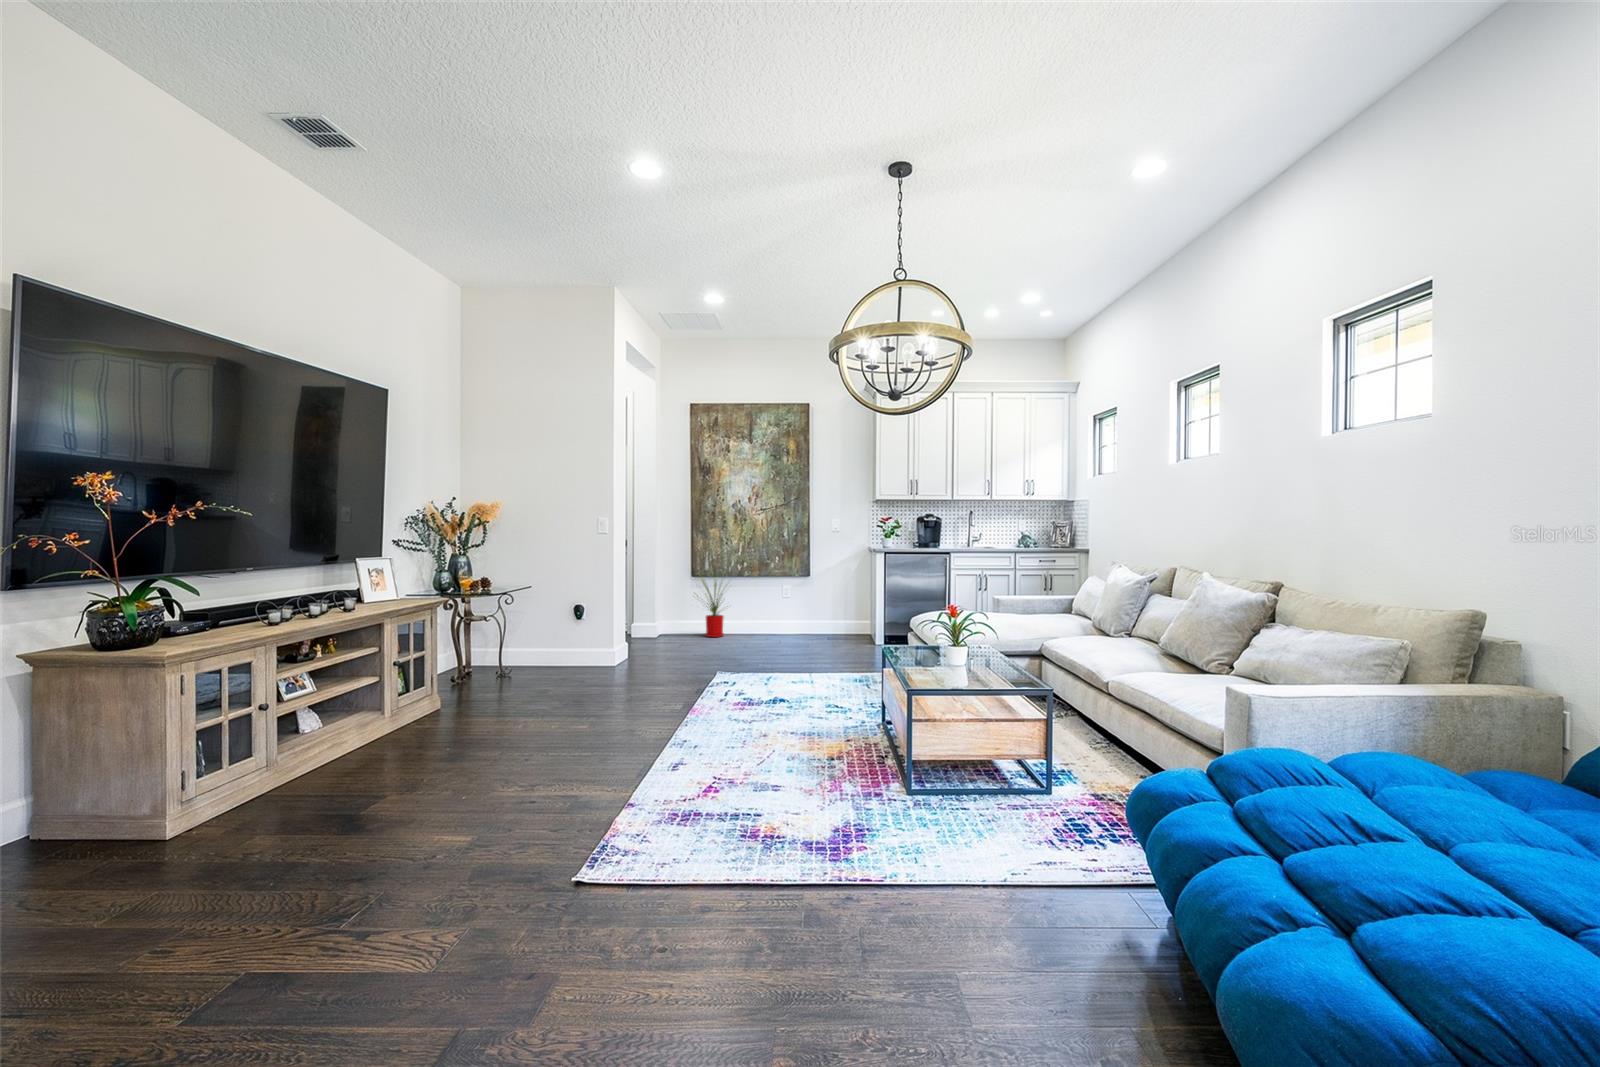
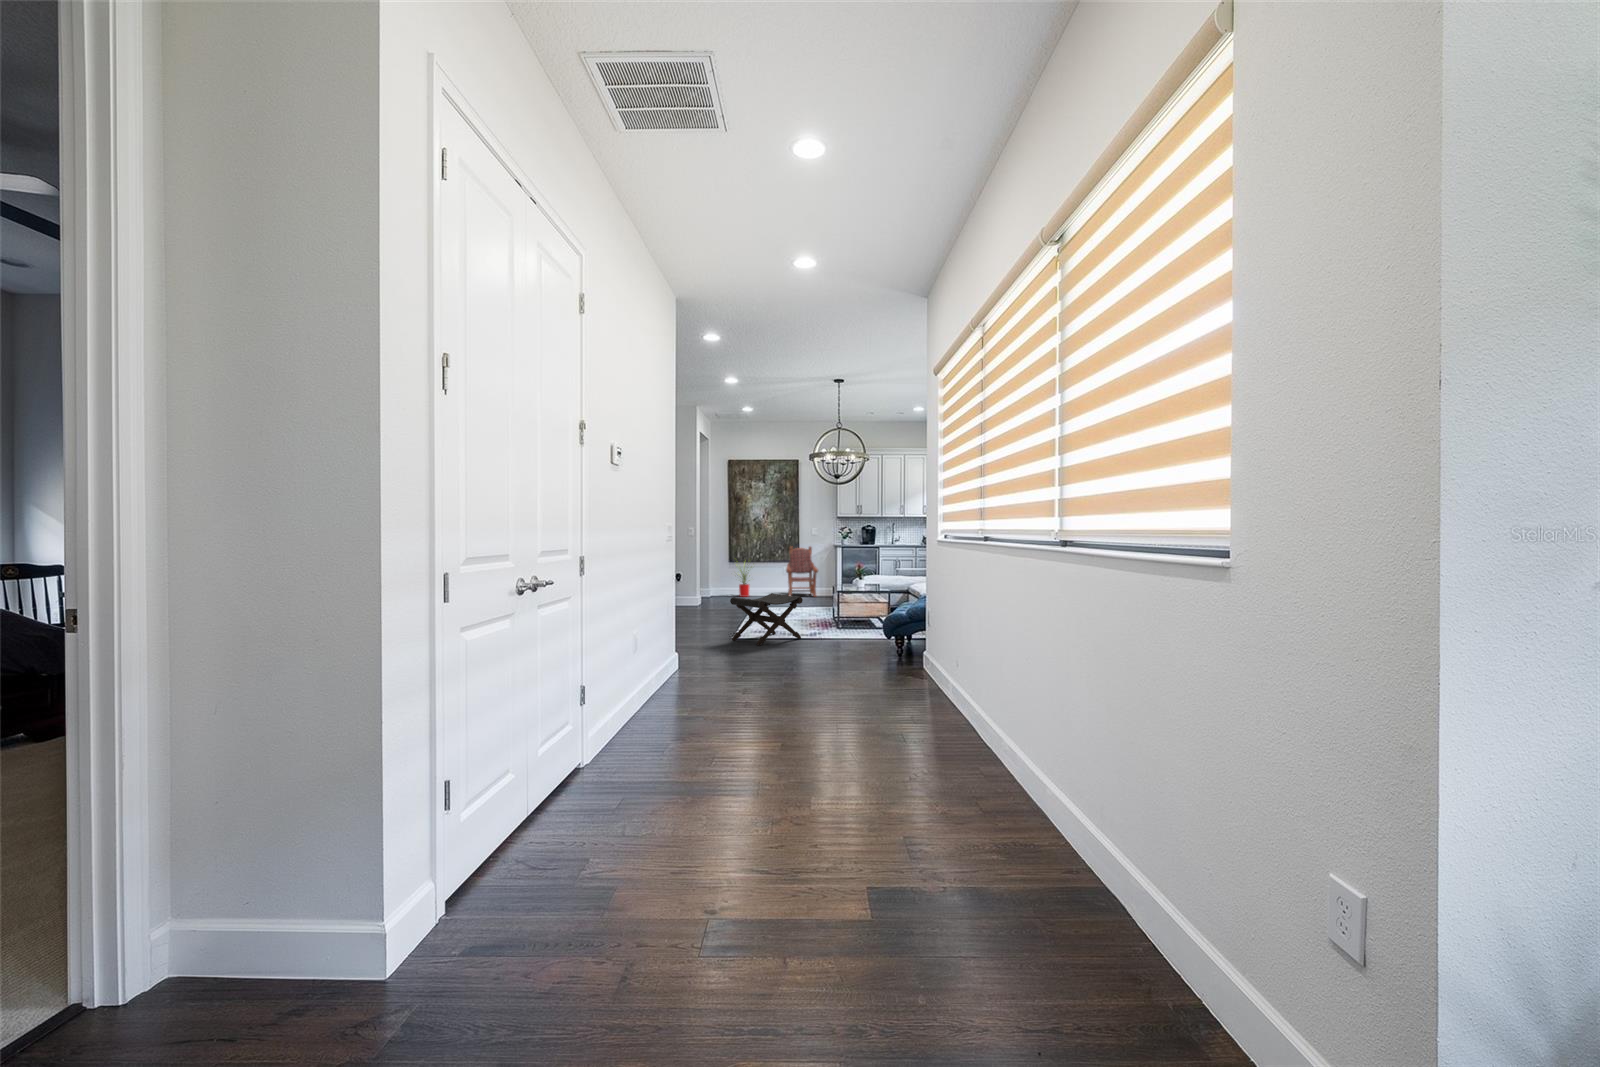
armchair: none [786,550,843,640] -> present [786,547,818,597]
footstool: none [566,688,798,913] -> present [730,593,803,645]

